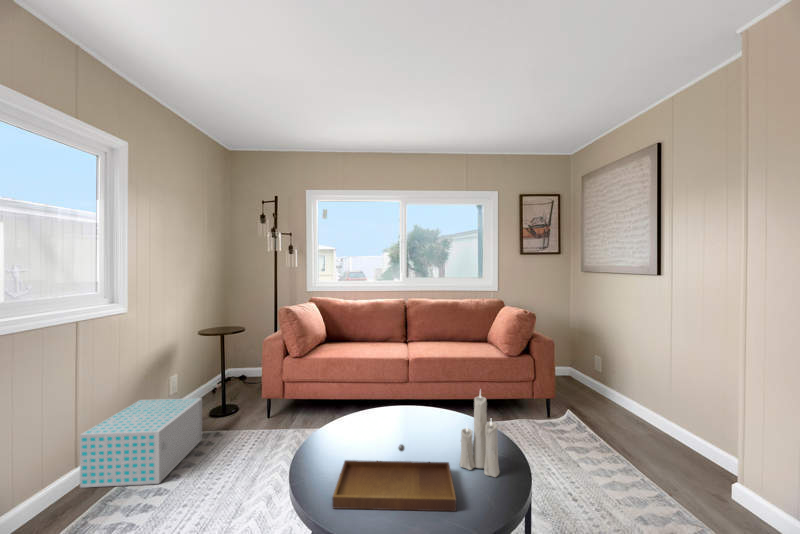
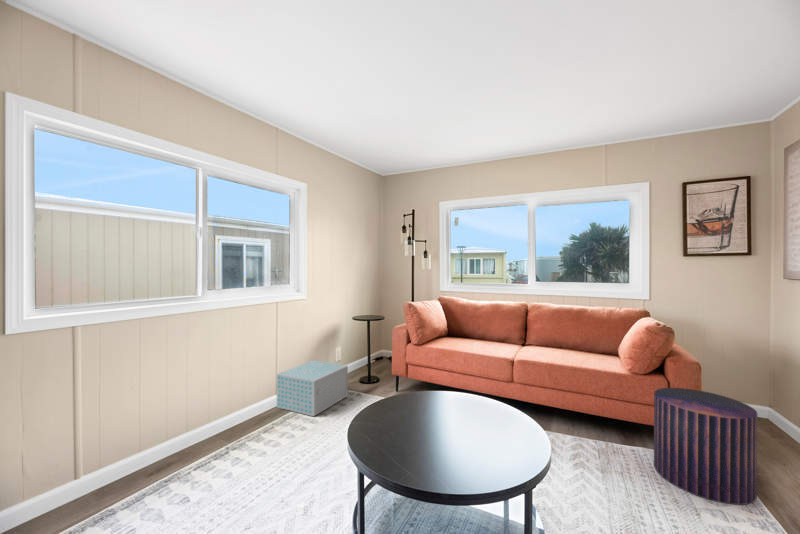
pouf: none [533,363,602,451] -> present [654,388,758,505]
candle: present [460,392,499,477] -> none [485,378,517,464]
tray: present [332,445,456,511] -> none [372,414,473,473]

